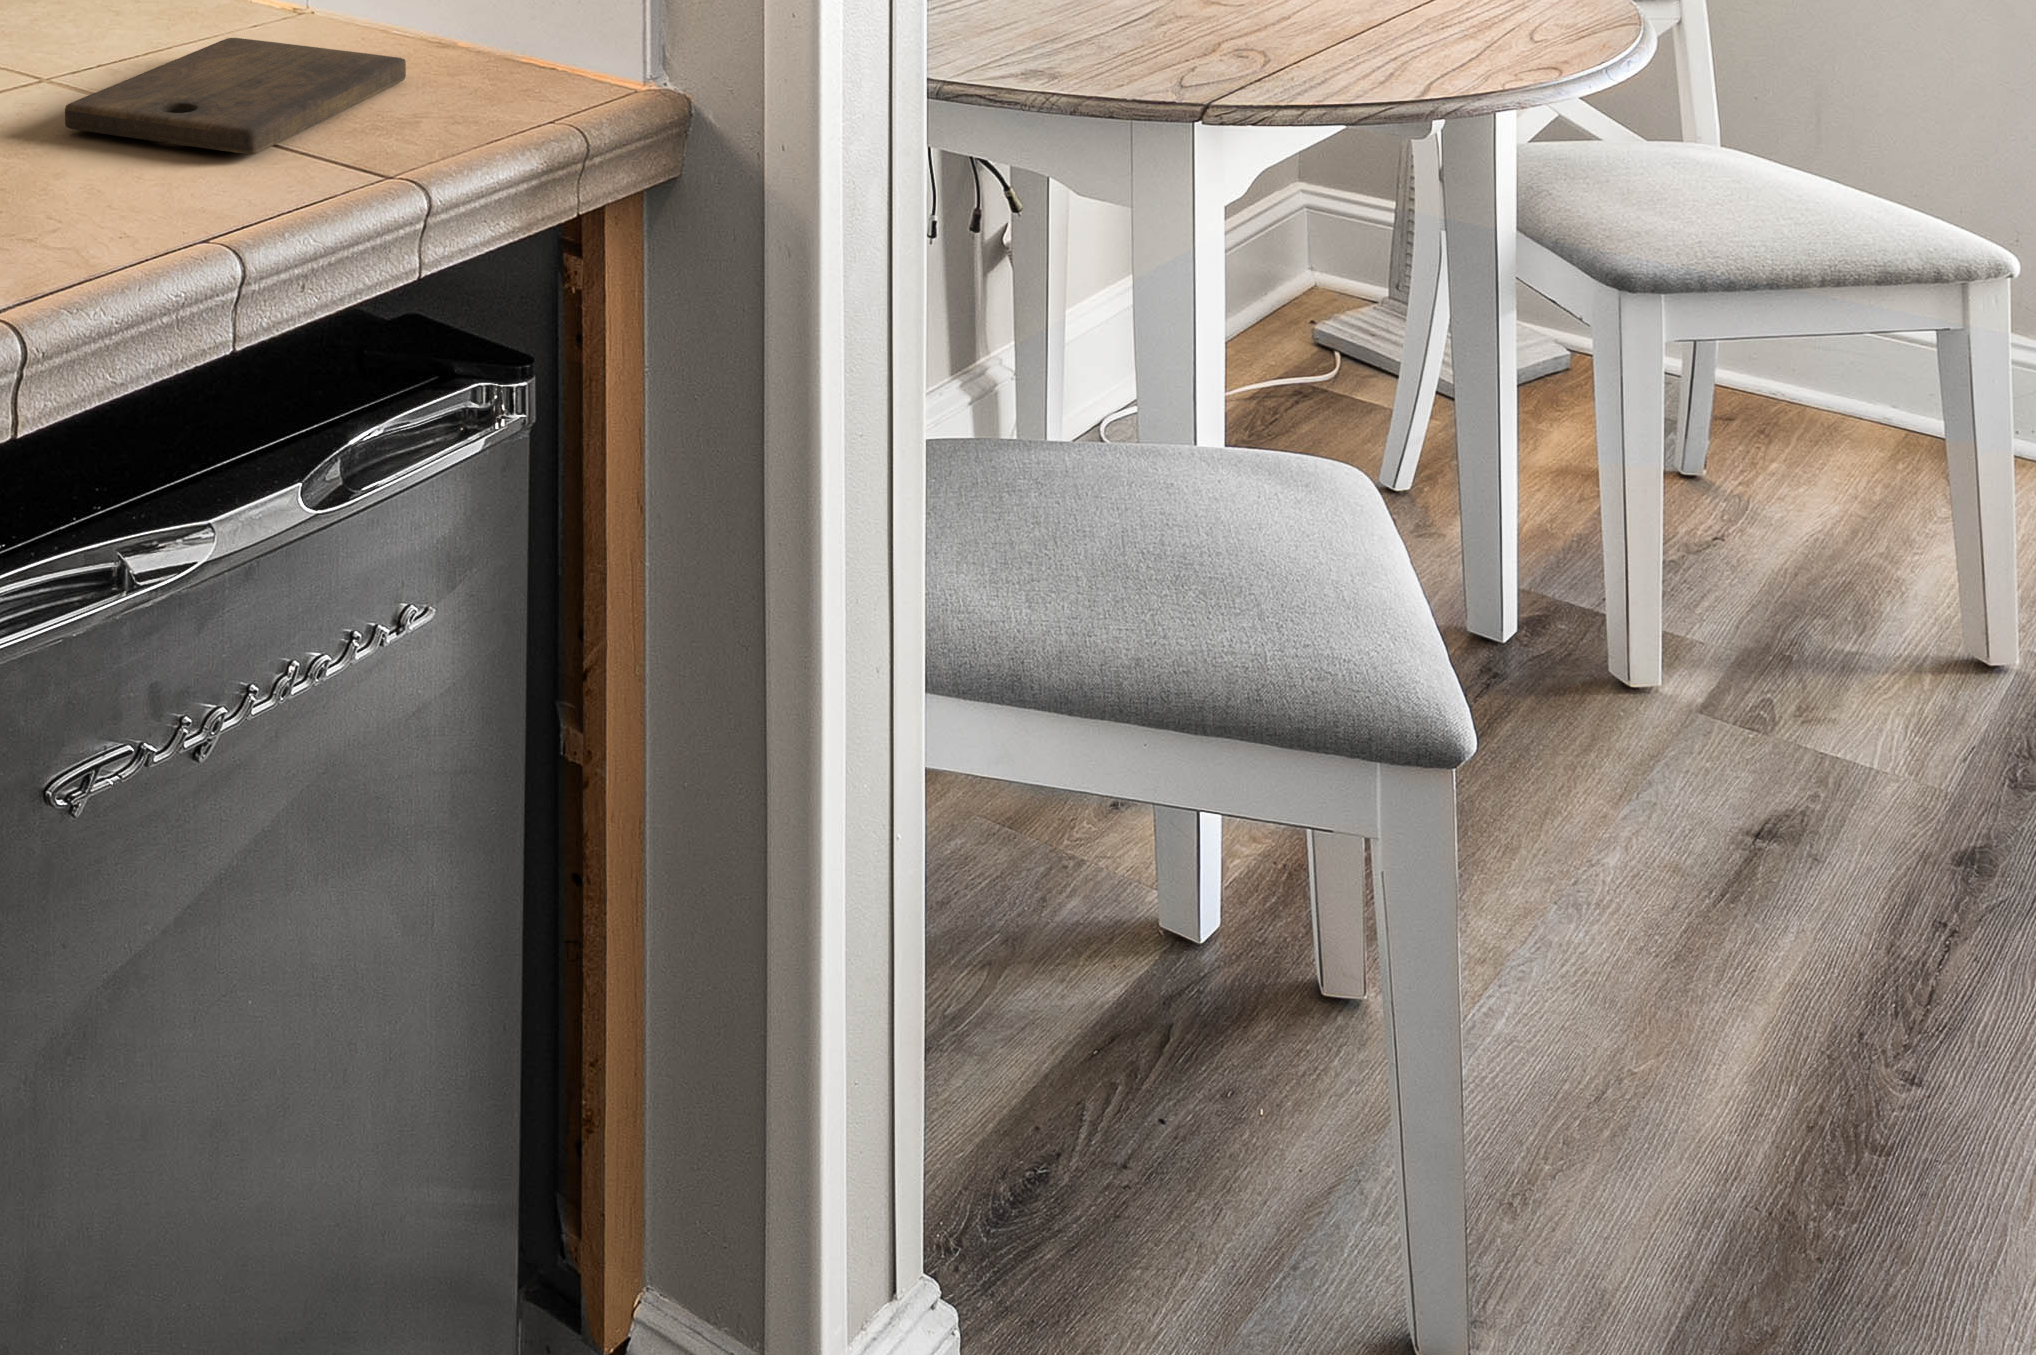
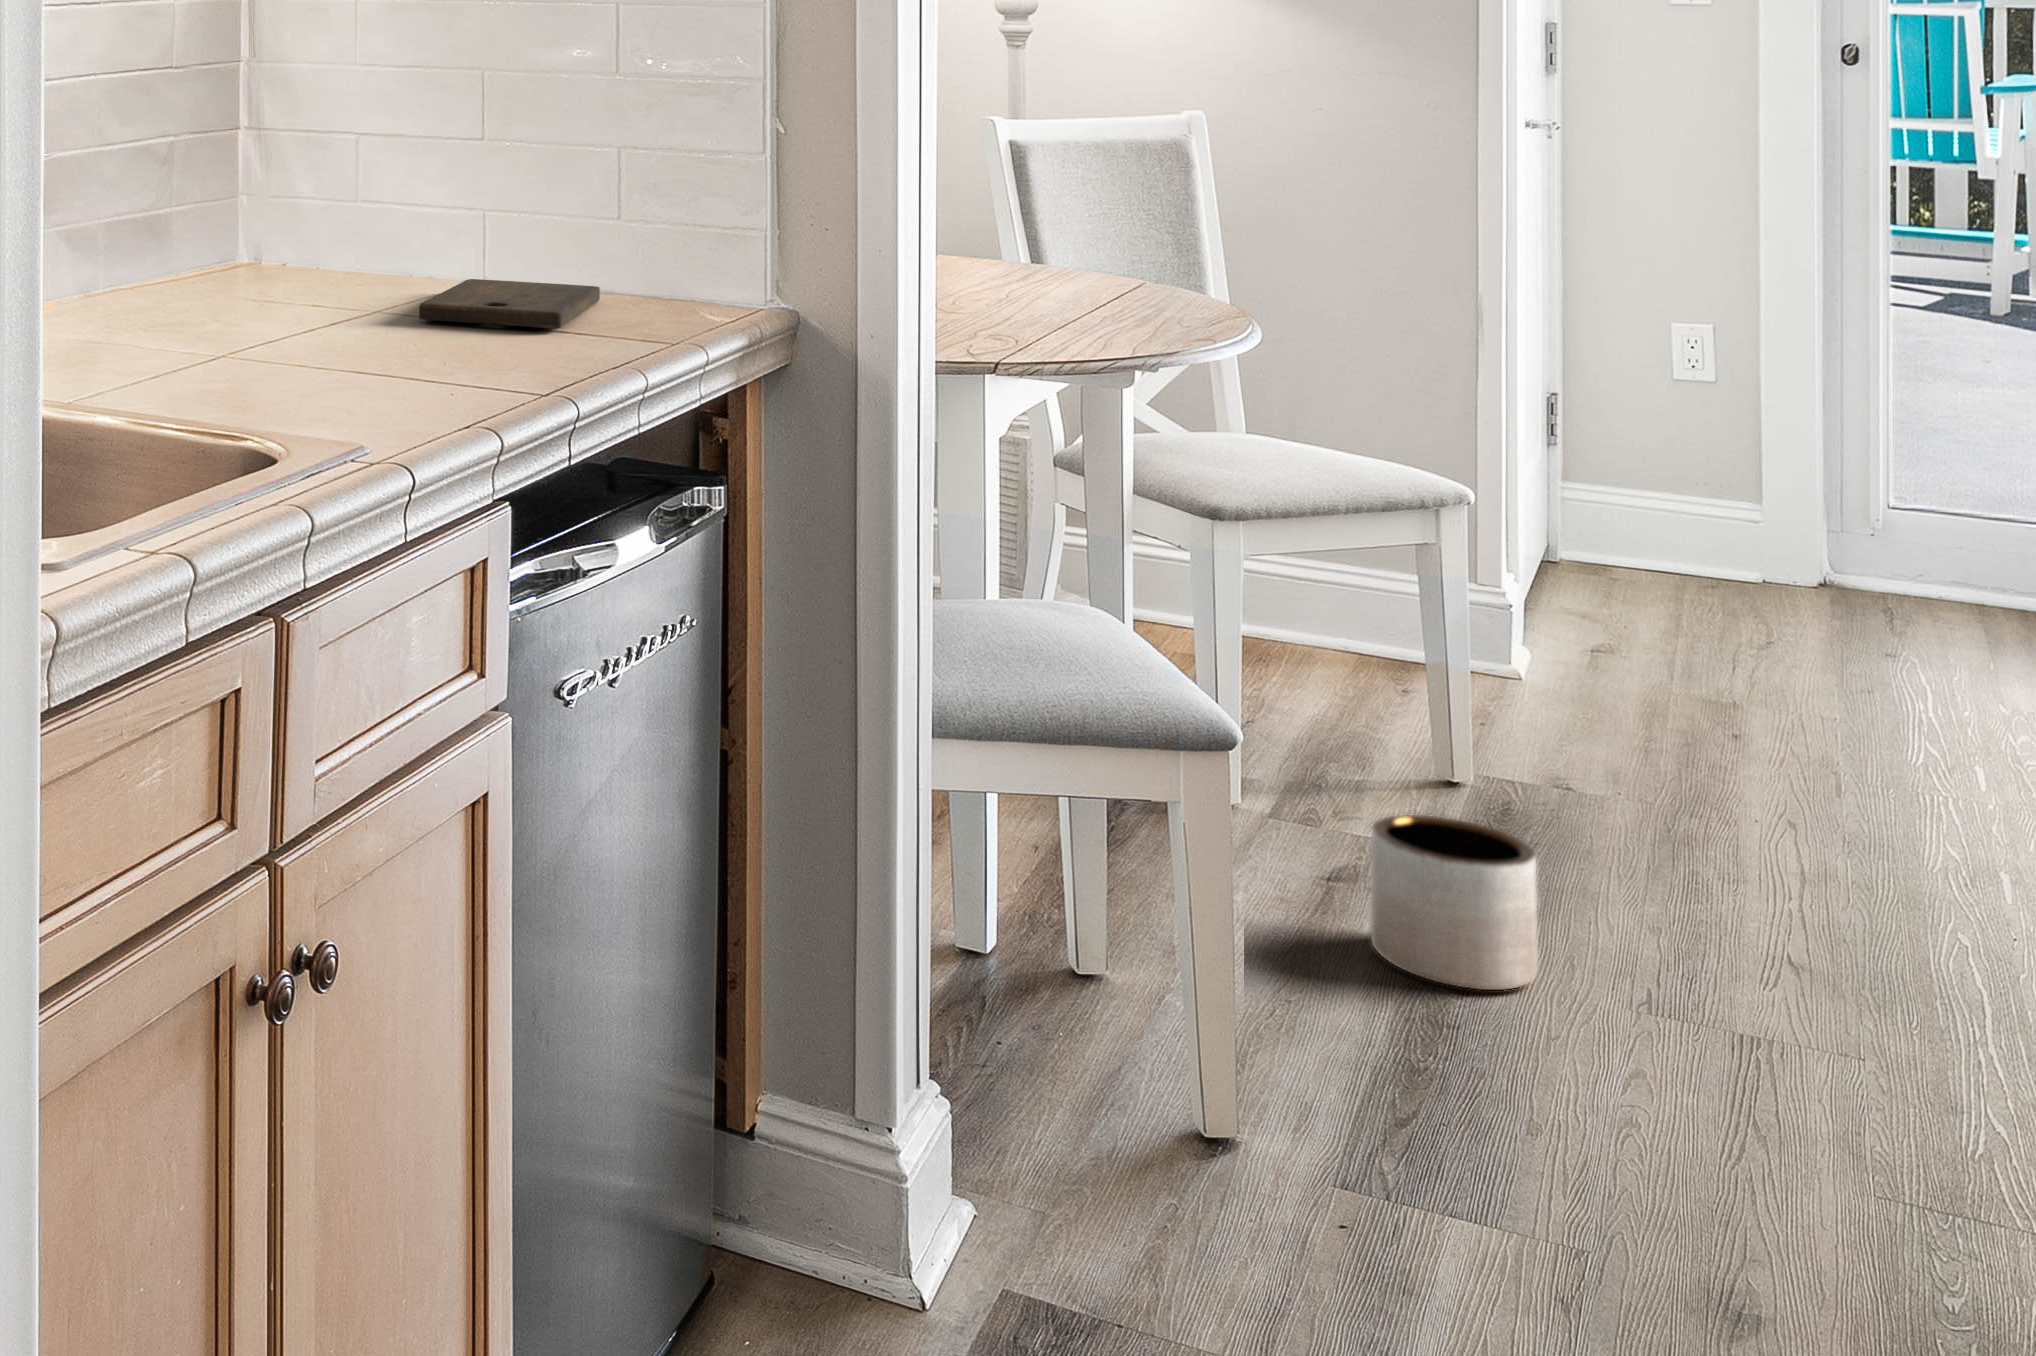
planter: none [1779,778,2021,1067] -> present [1371,815,1538,990]

